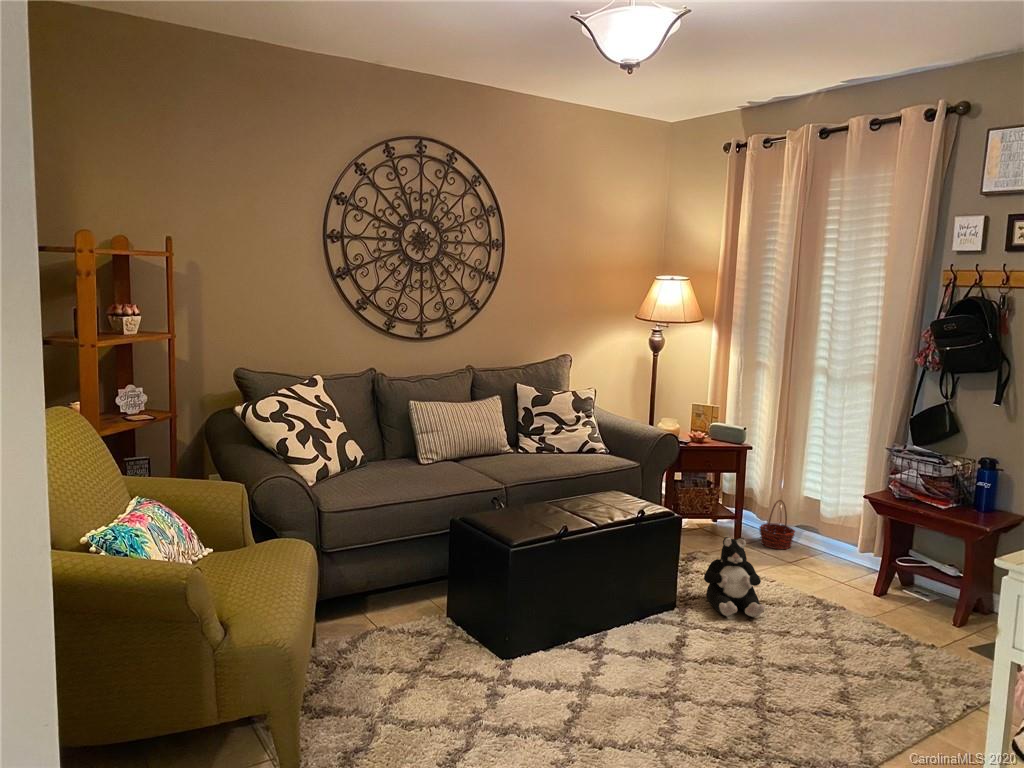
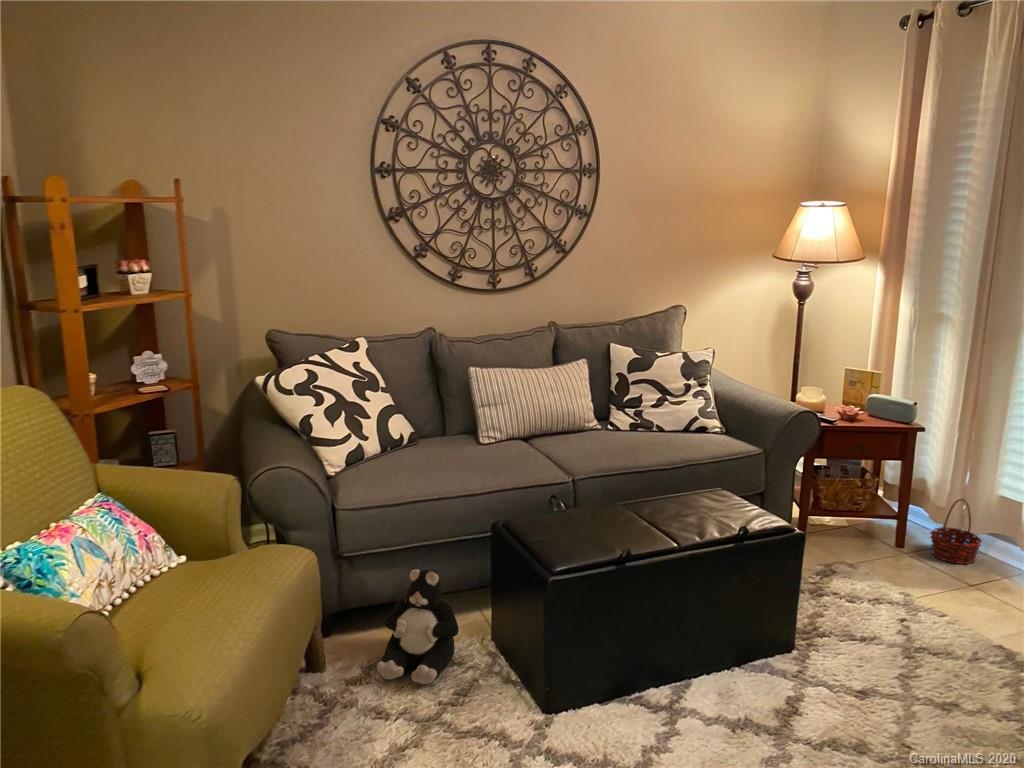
plush toy: present [704,537,765,617] -> present [377,568,459,685]

